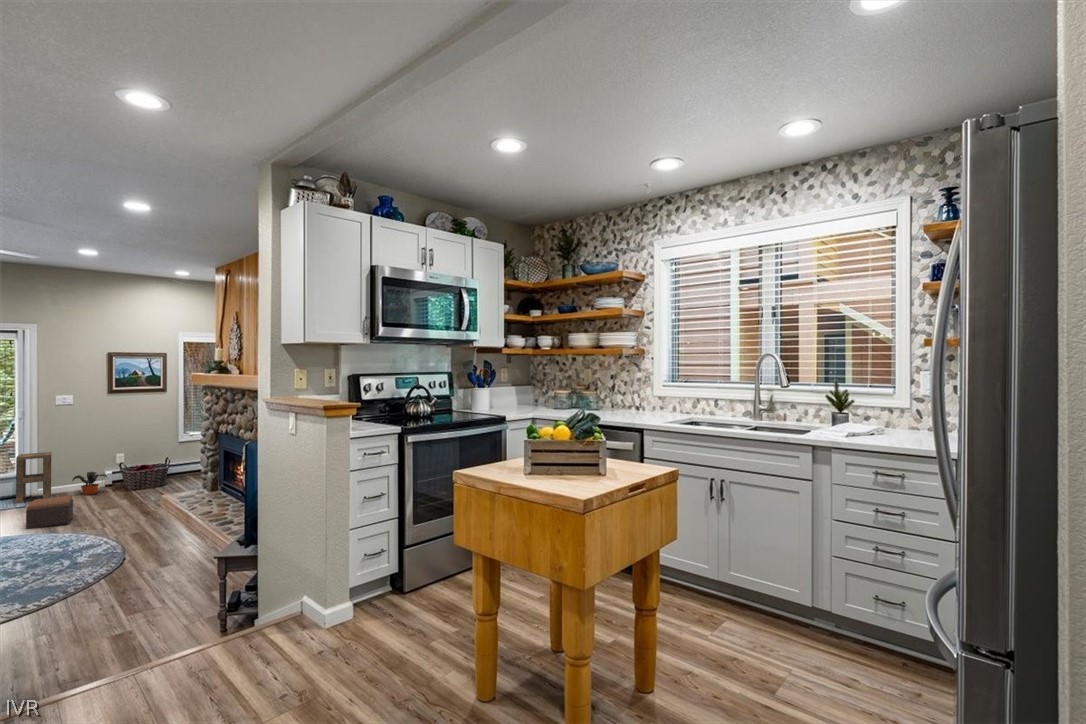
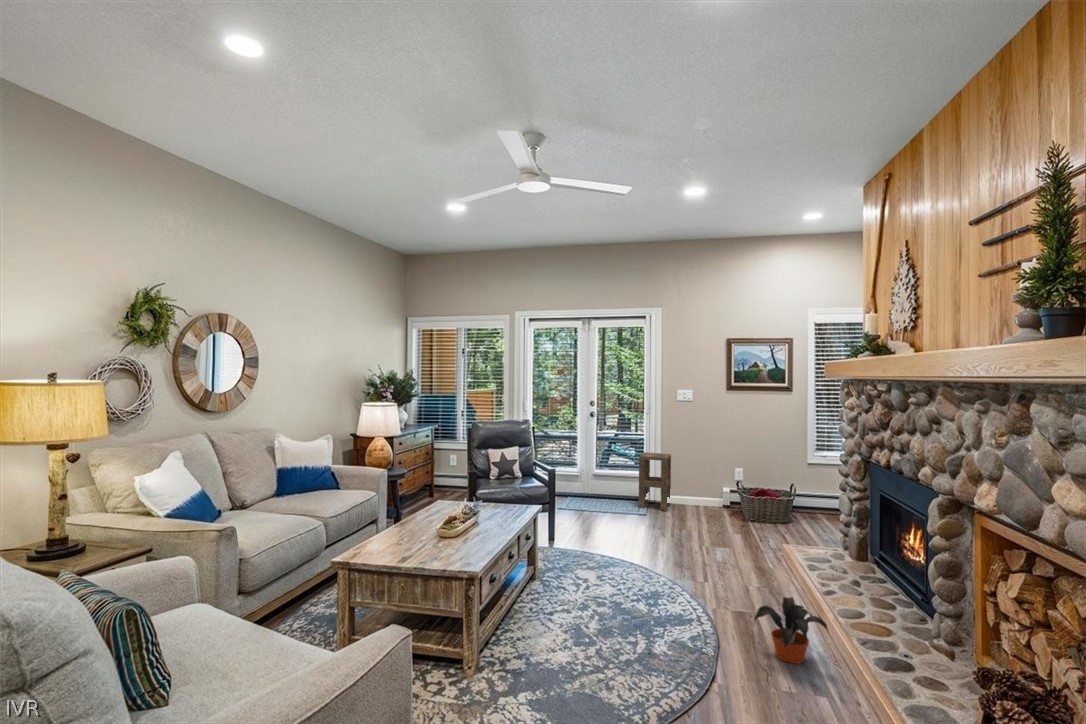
potted plant: present [72,472,107,495] -> present [754,597,828,664]
footstool: present [26,496,73,529] -> none [629,514,678,558]

